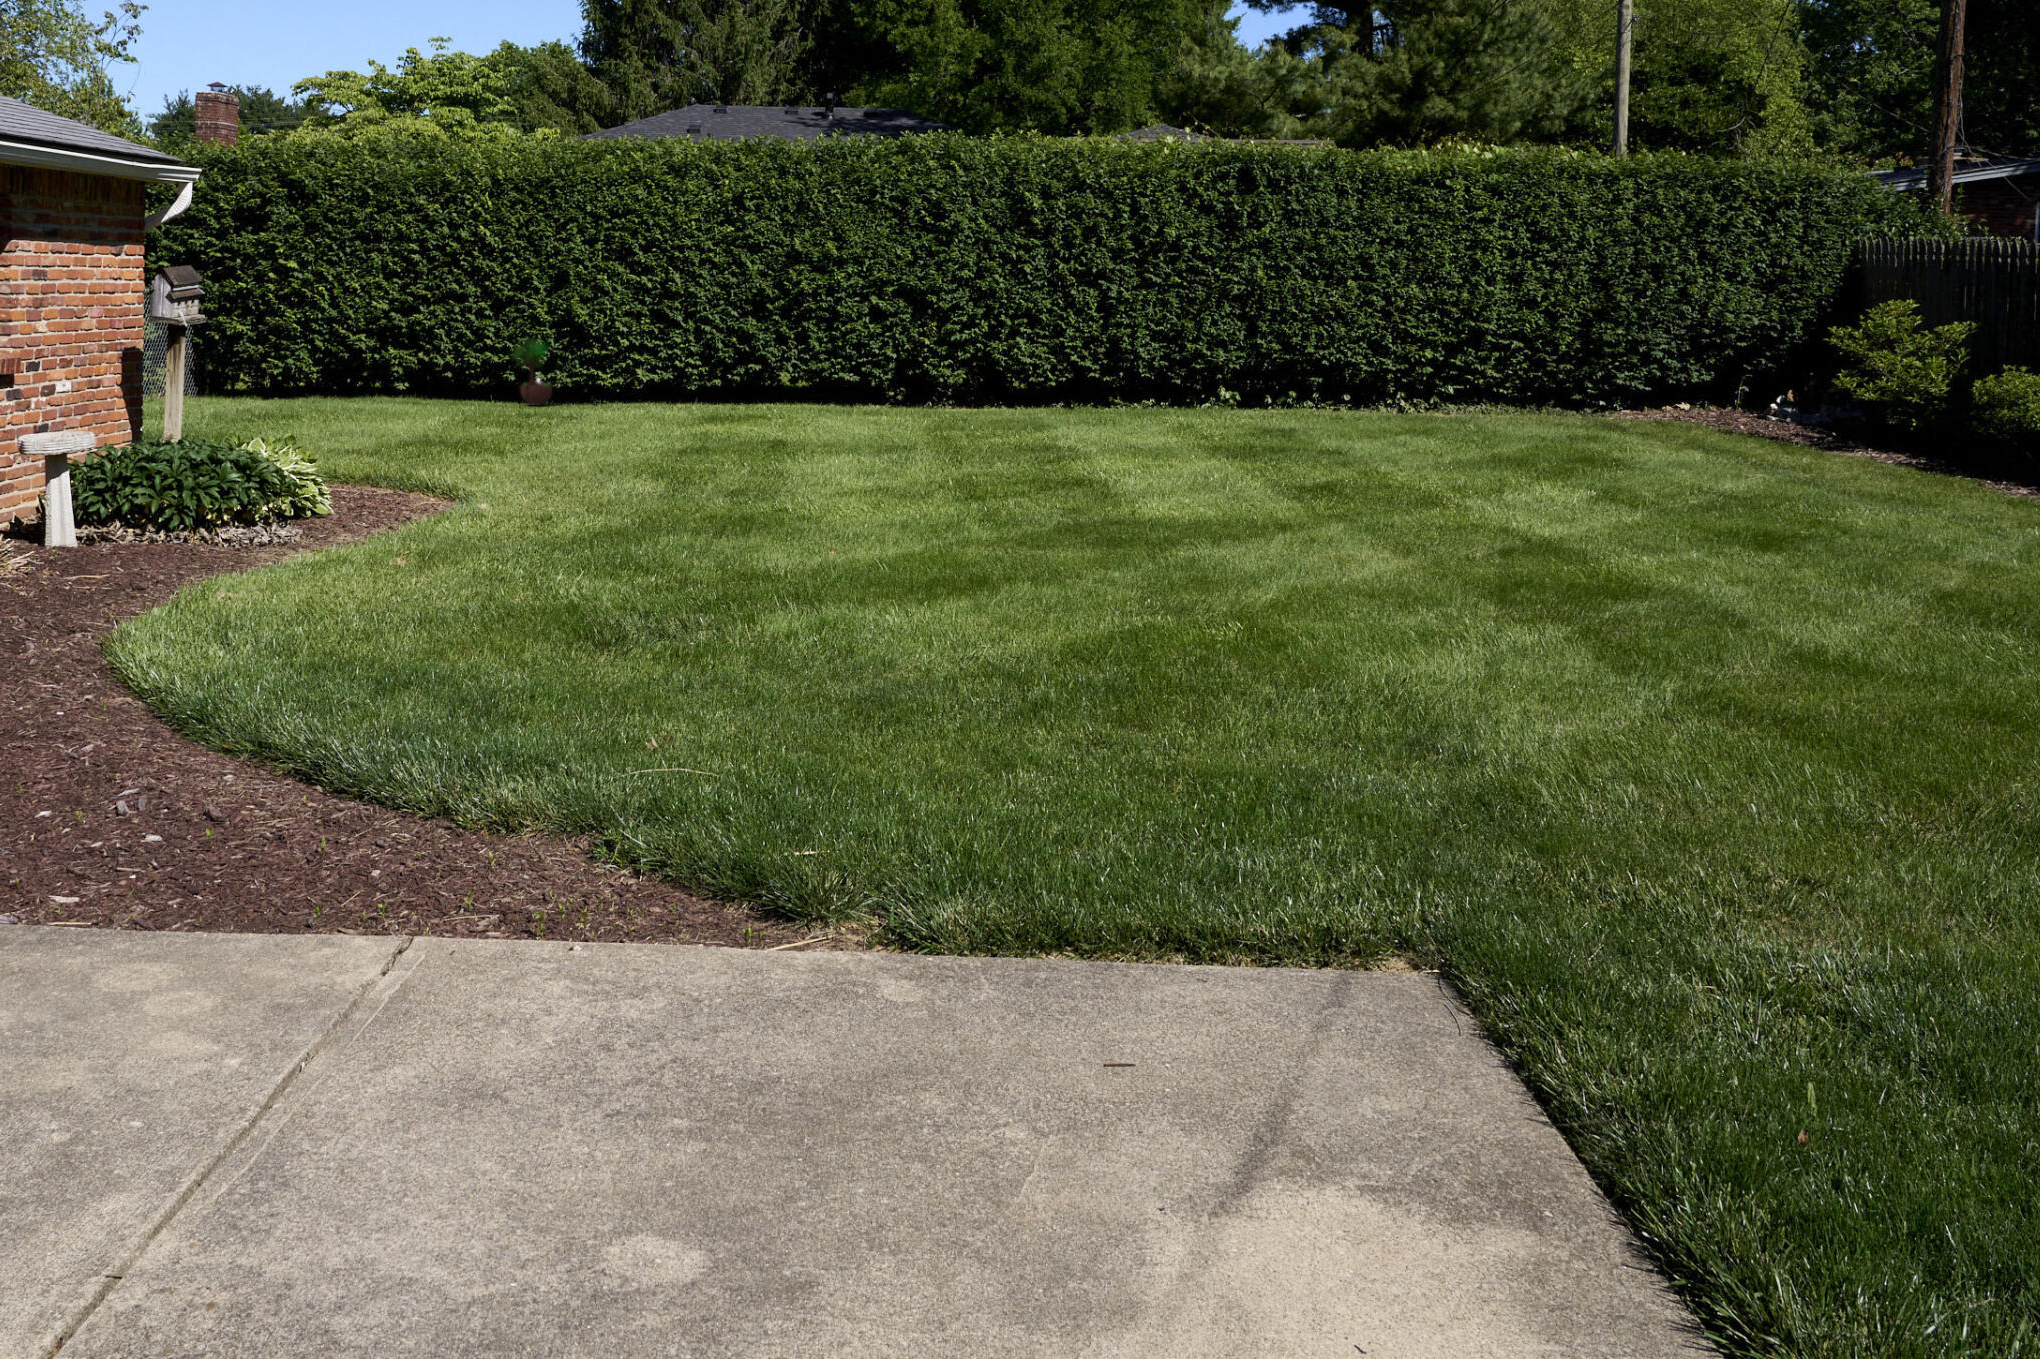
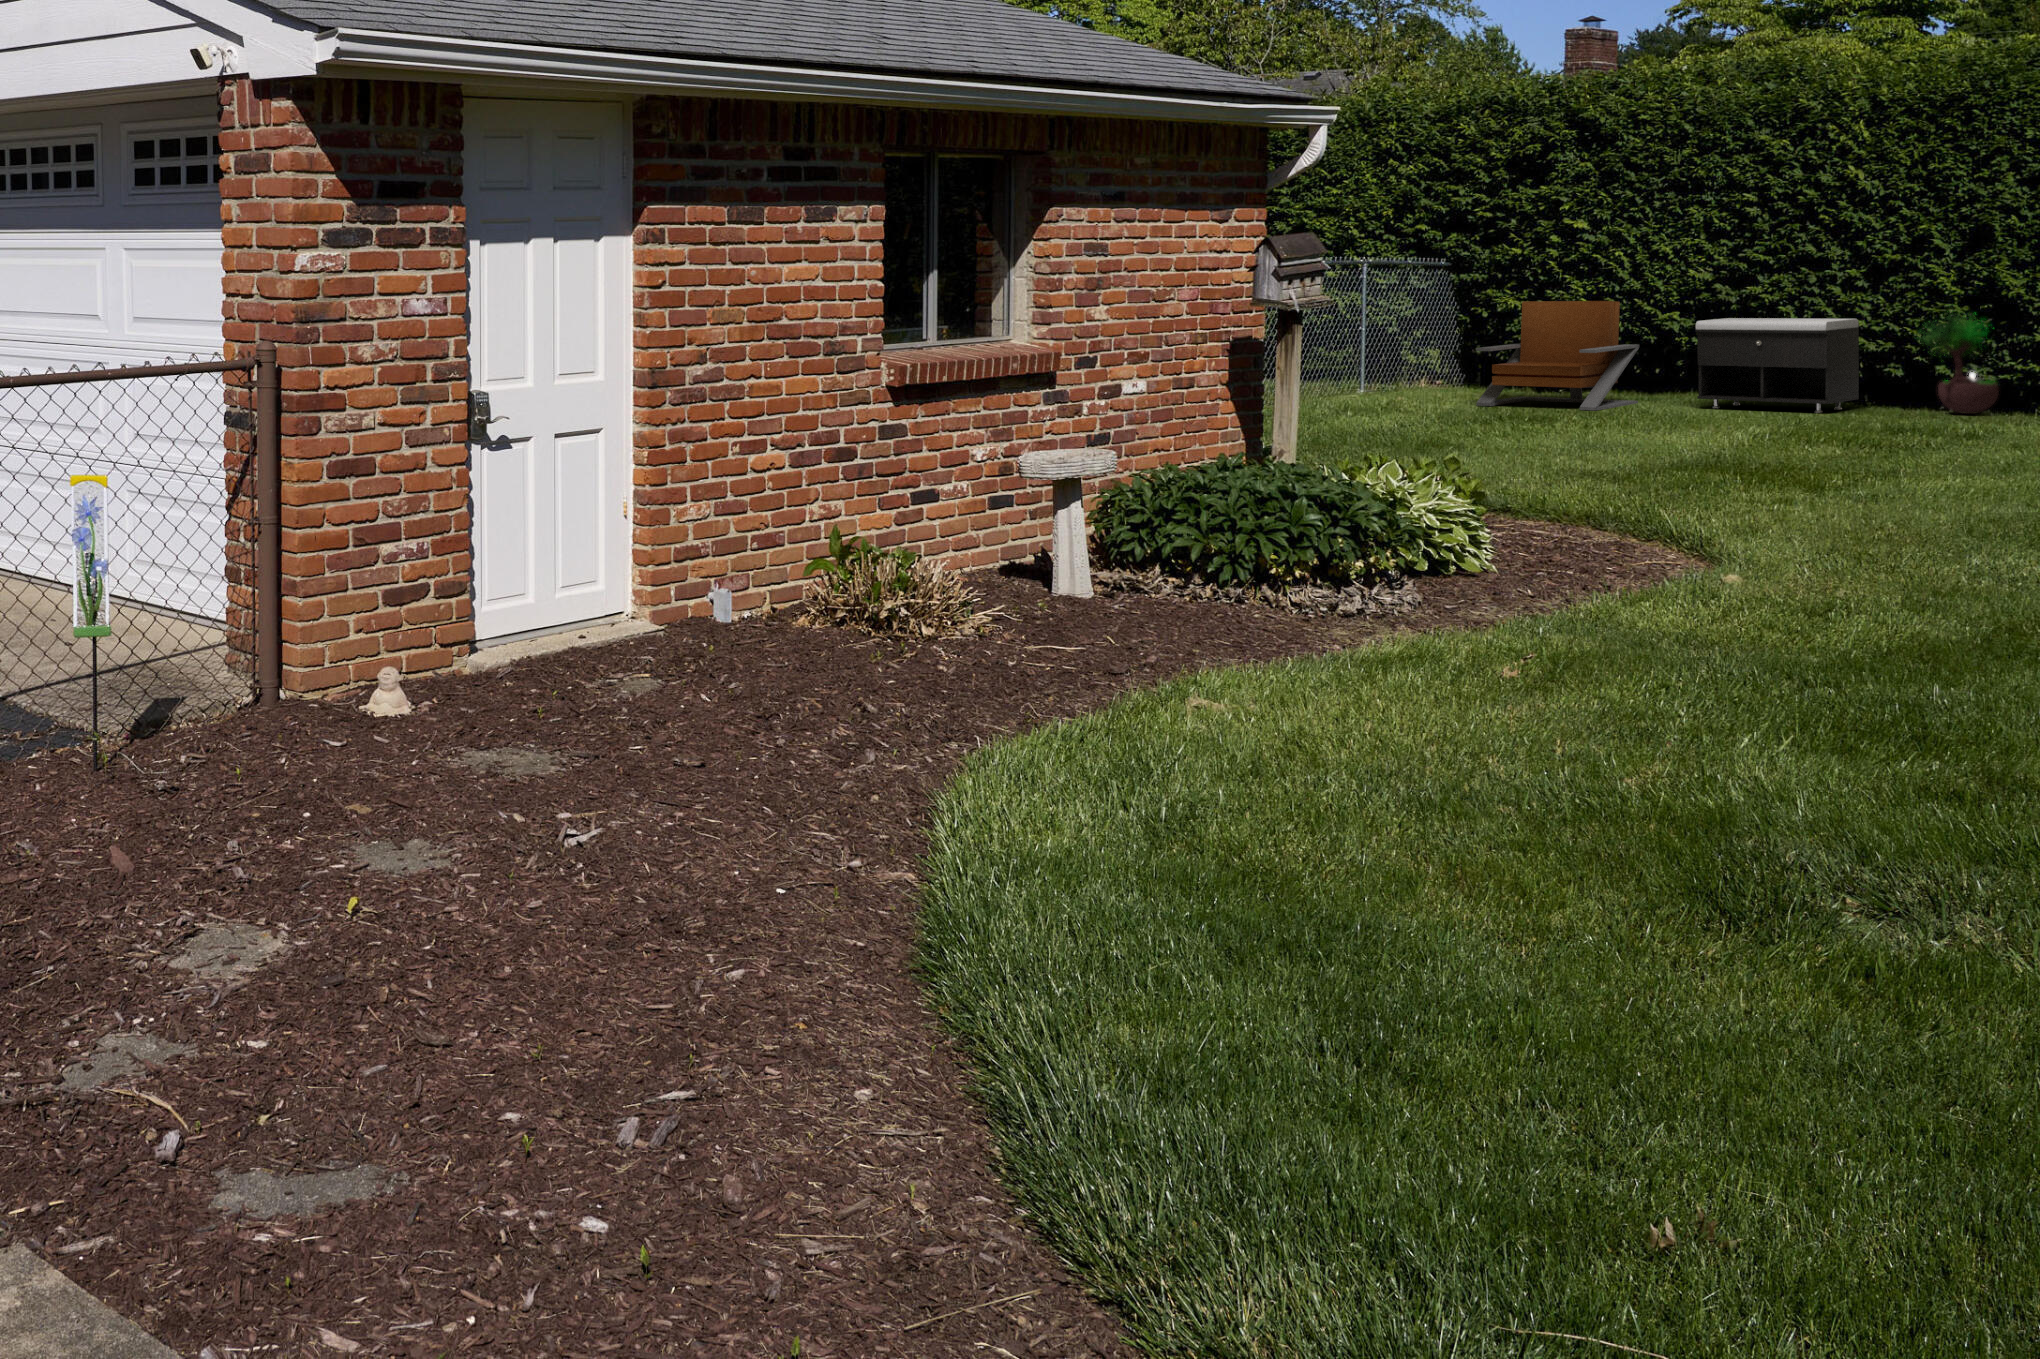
lounge chair: none [230,324,342,408] -> present [1476,301,1639,410]
storage bench: none [381,339,476,407] -> present [1695,318,1859,413]

